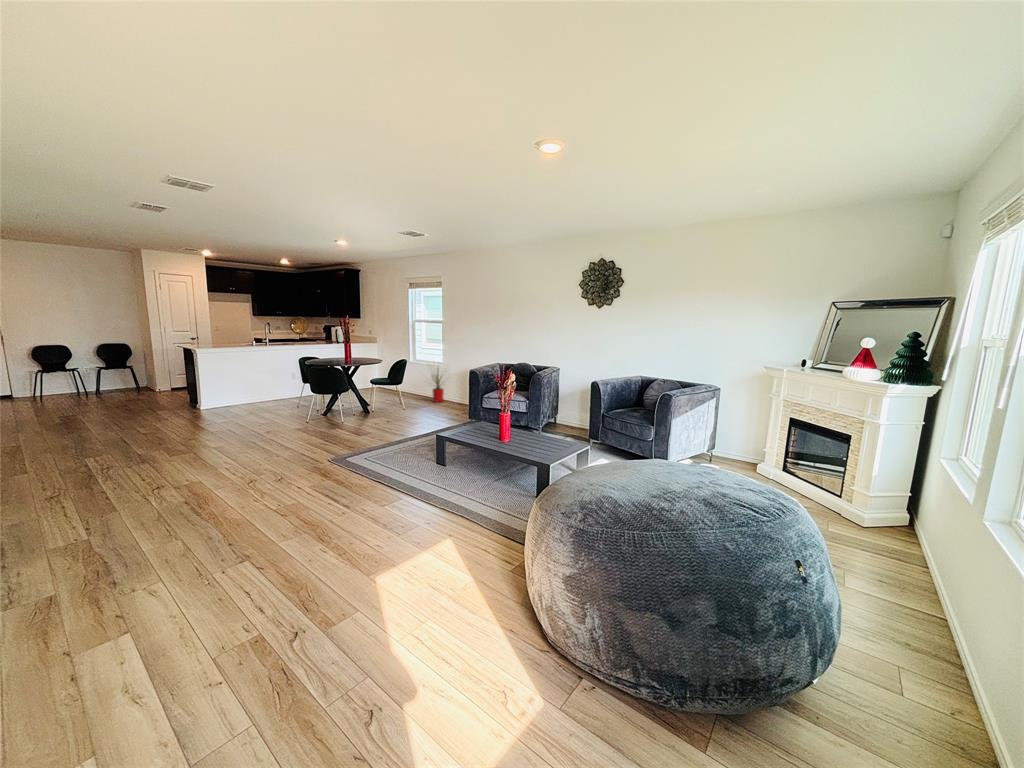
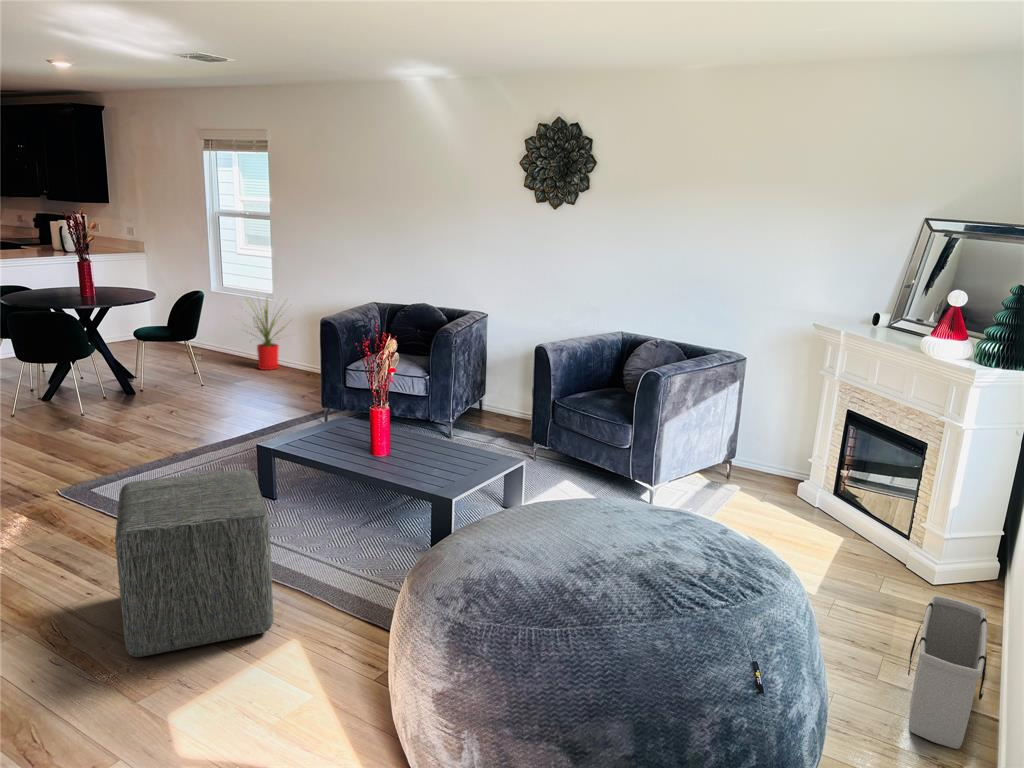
ottoman: none [364,443,451,550] -> present [115,470,273,657]
storage bin: none [875,530,946,639] -> present [908,595,987,749]

